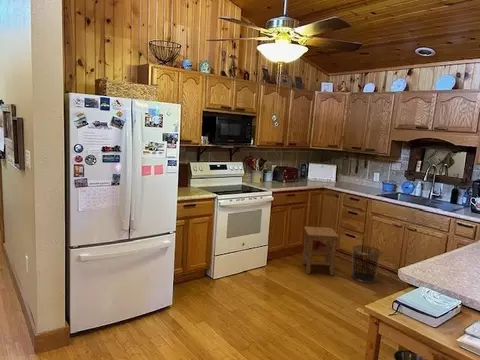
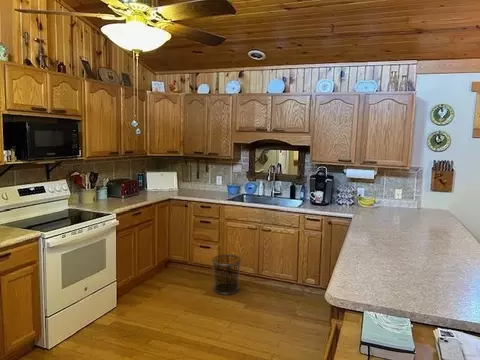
stool: present [303,227,339,275] -> none [156,242,199,301]

